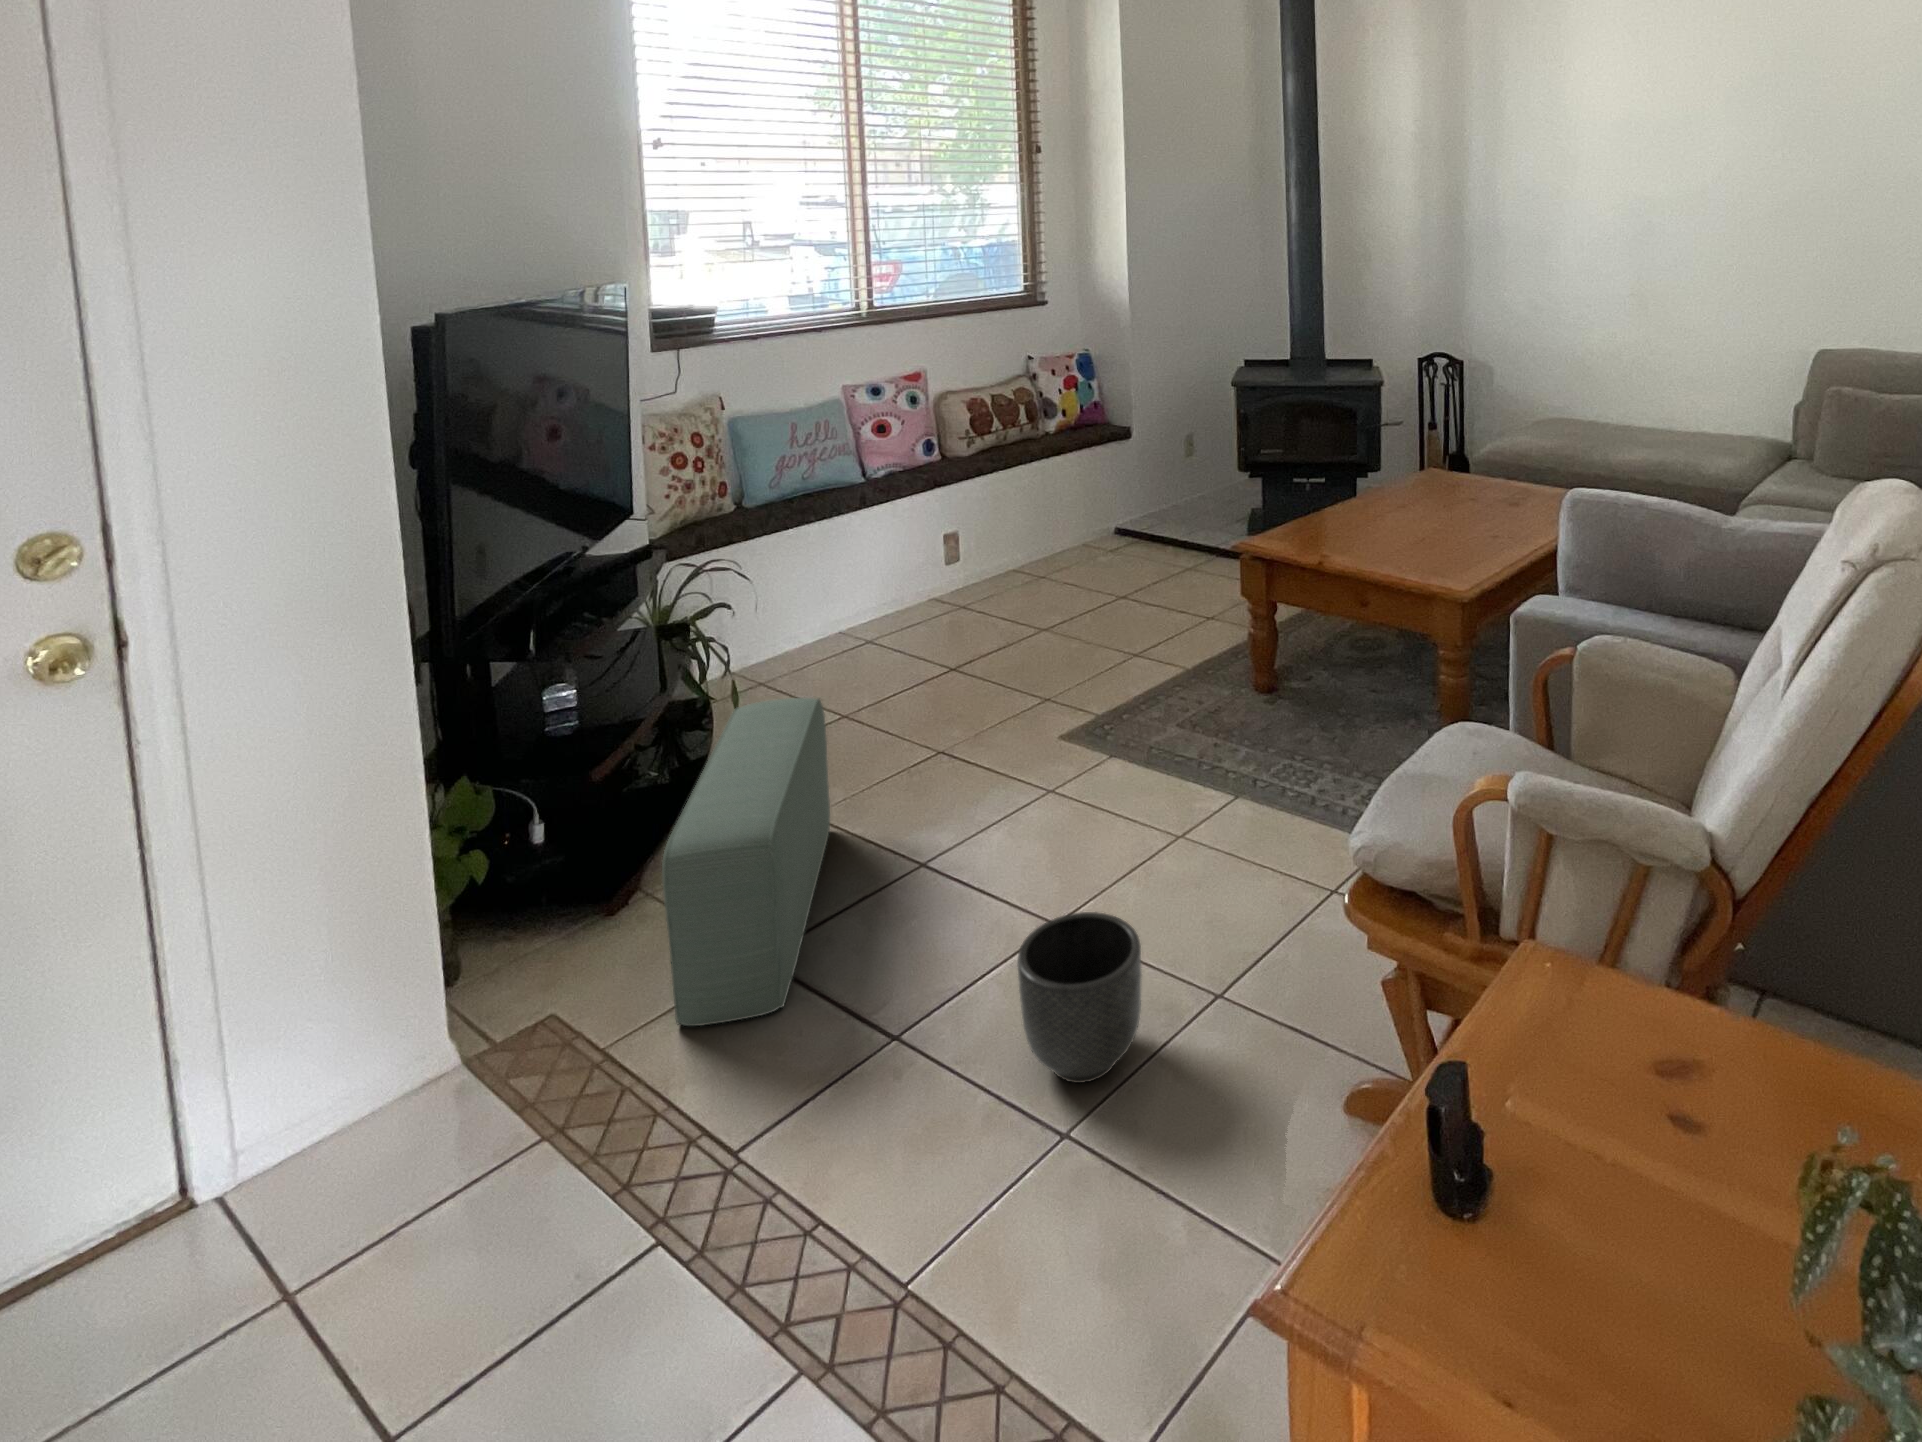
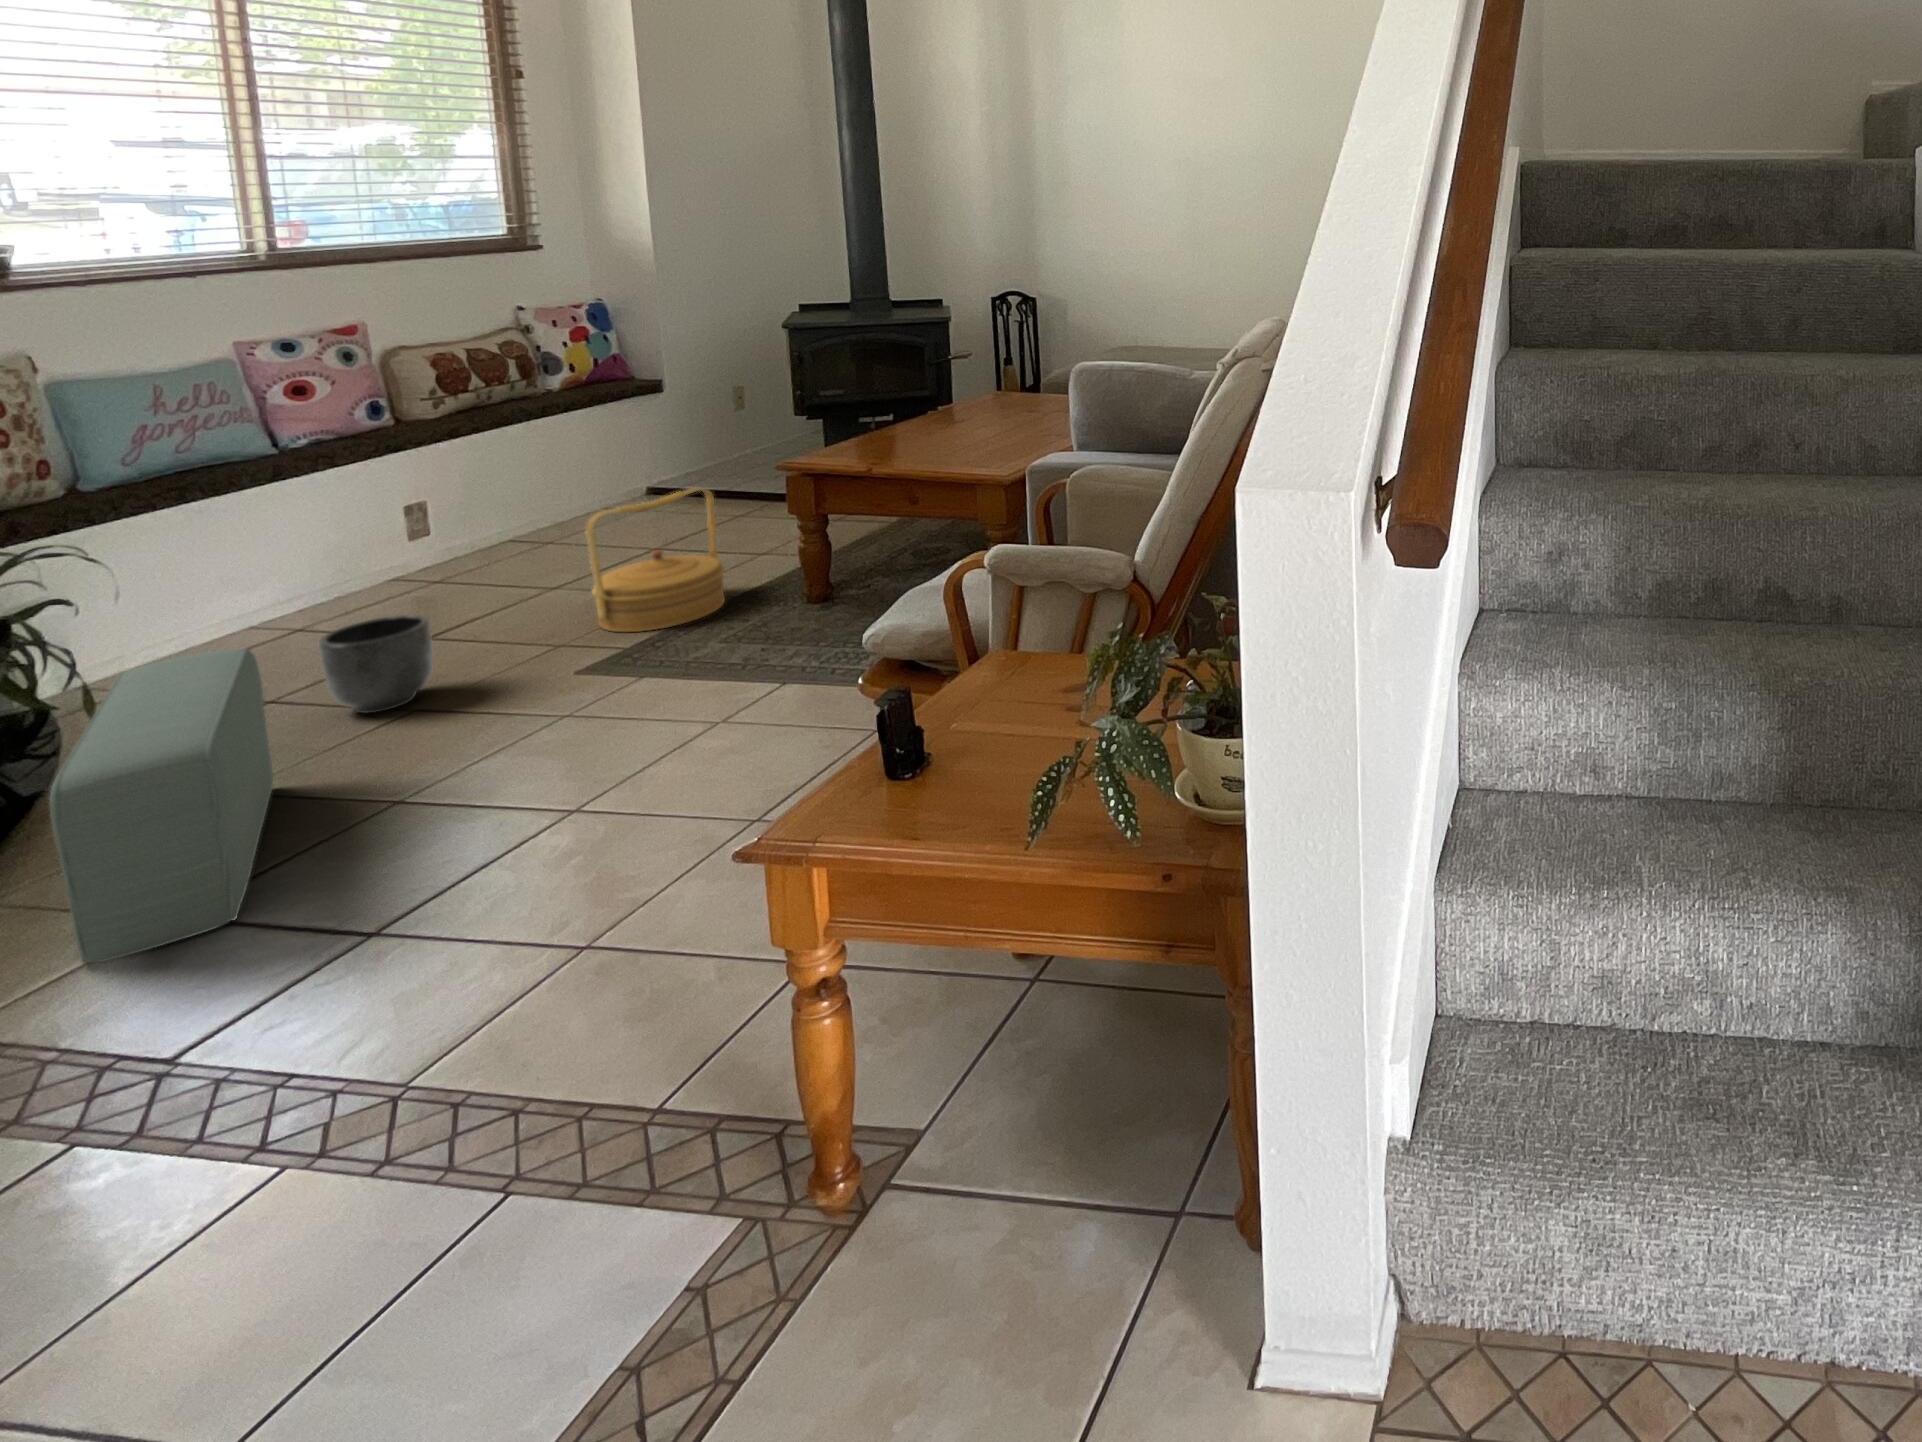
basket: none [1071,556,1183,703] -> present [585,487,725,632]
planter: present [1017,912,1142,1083] -> present [319,615,433,713]

